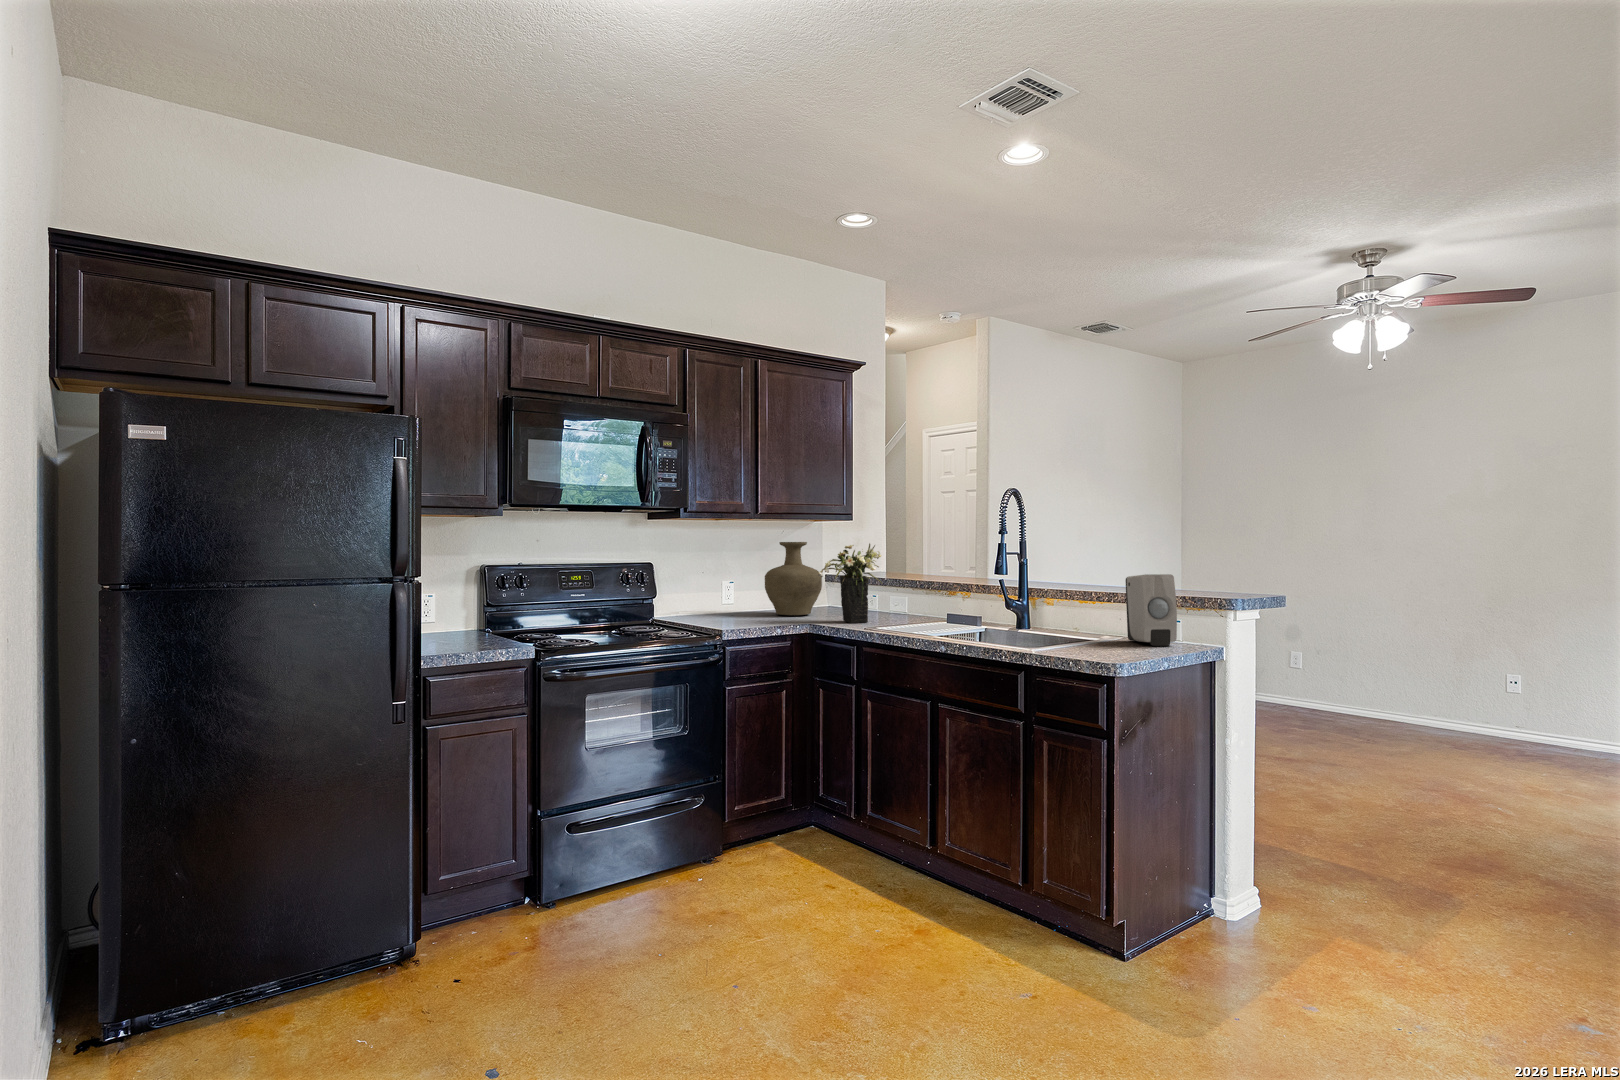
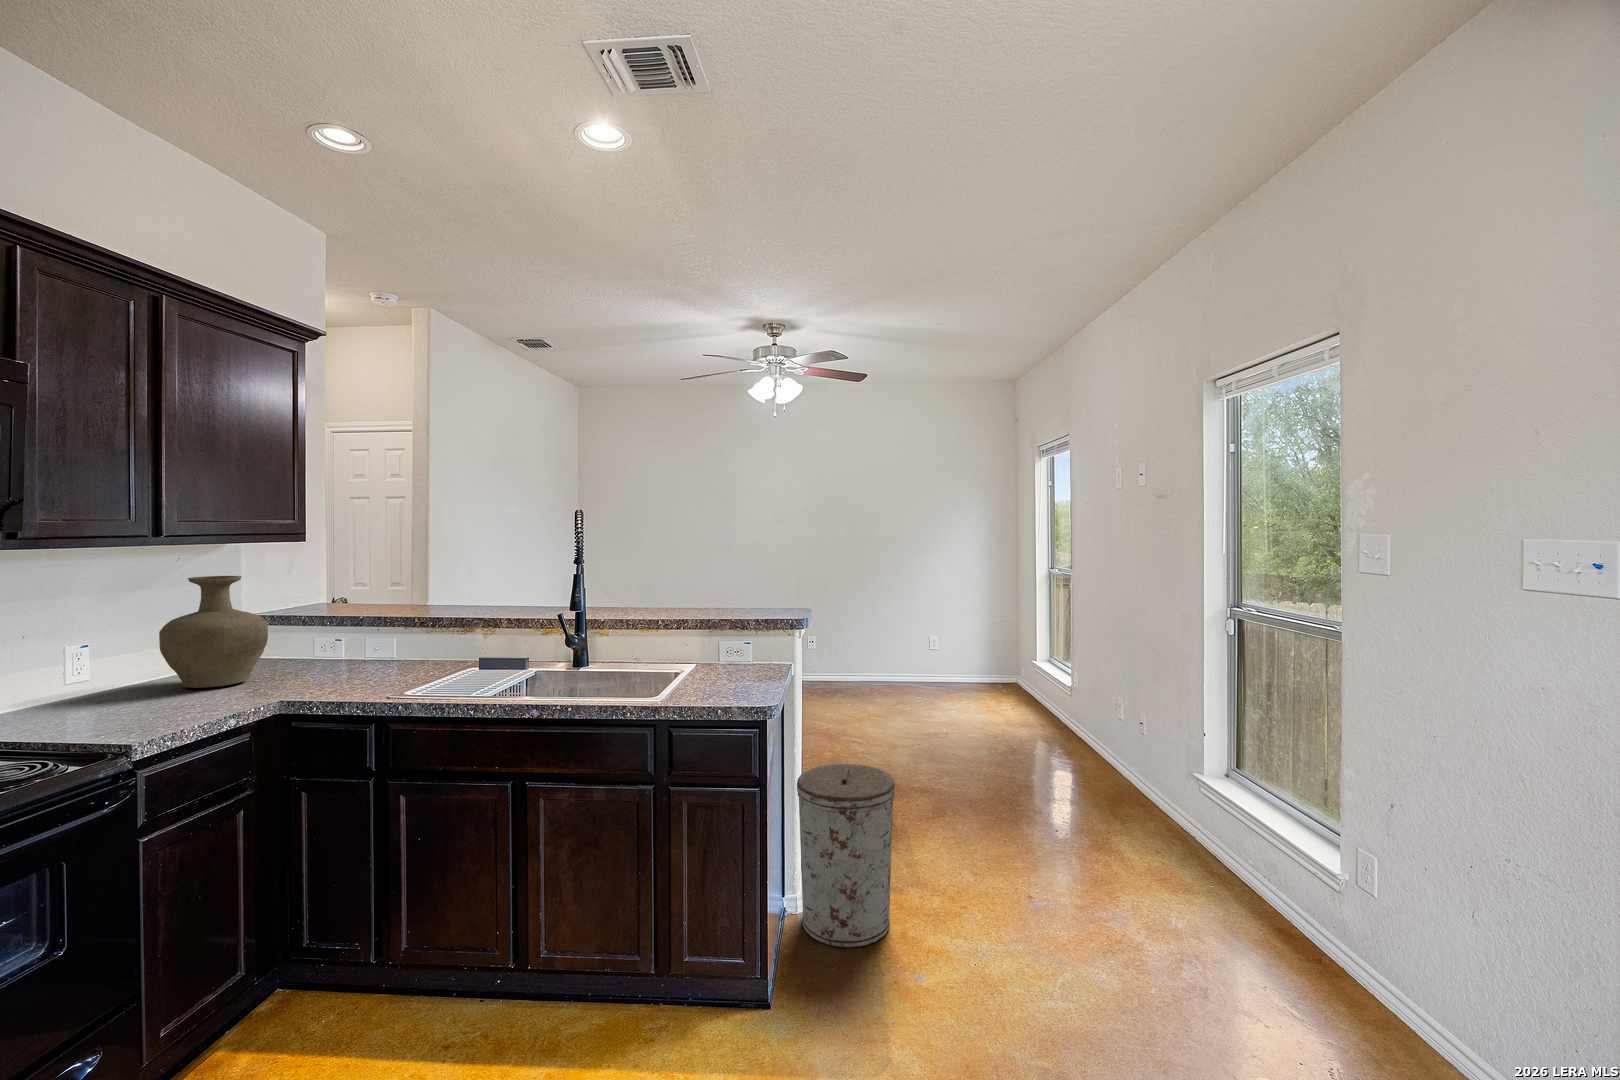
flower arrangement: present [818,543,882,623] -> none [289,577,396,688]
soap dispenser: present [1126,574,1177,646] -> none [702,602,757,673]
trash can: none [1210,765,1336,968] -> present [797,764,895,947]

